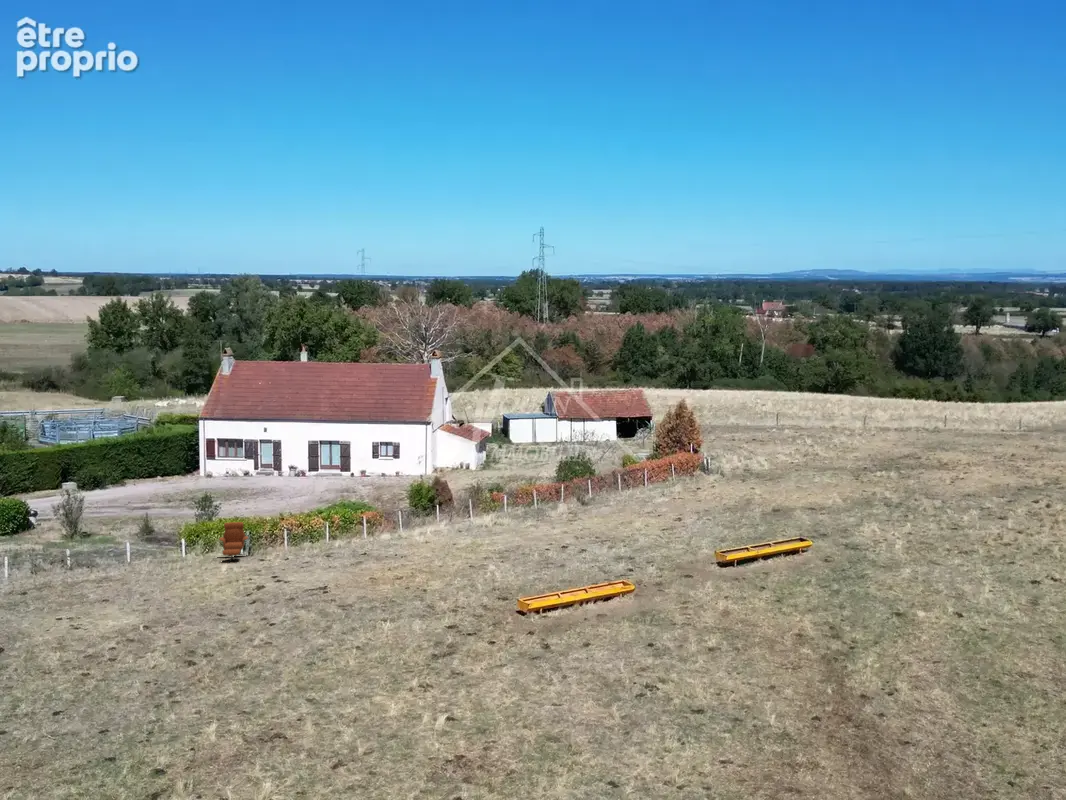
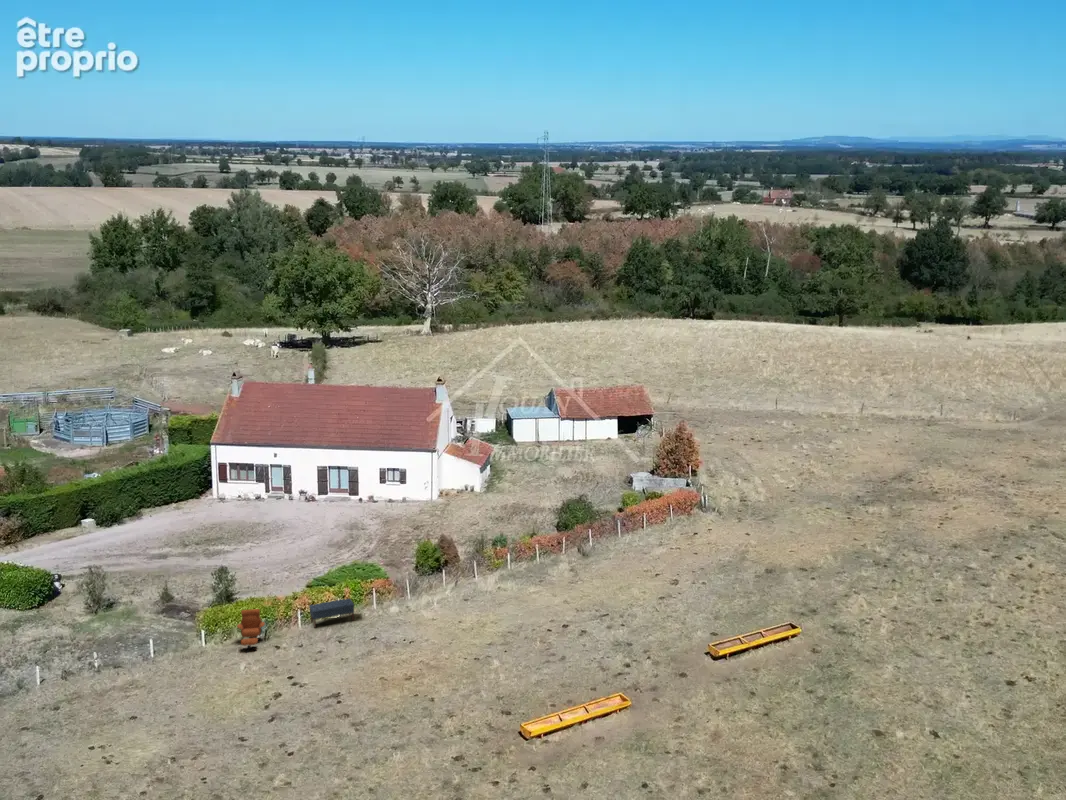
bench: none [296,522,343,548] -> present [309,599,354,628]

